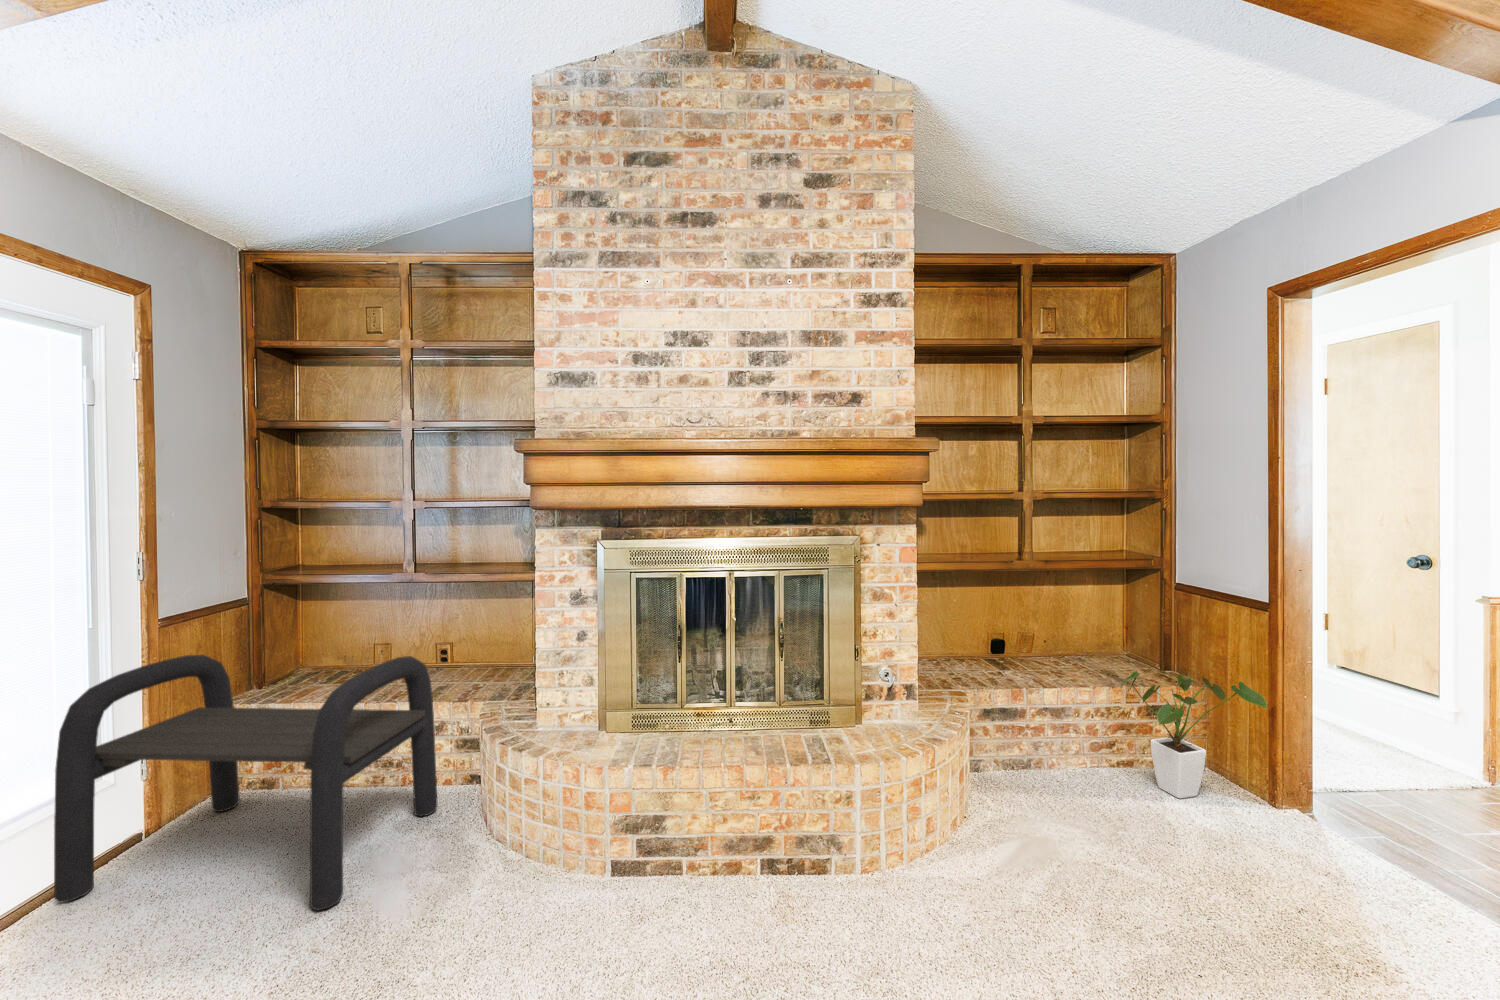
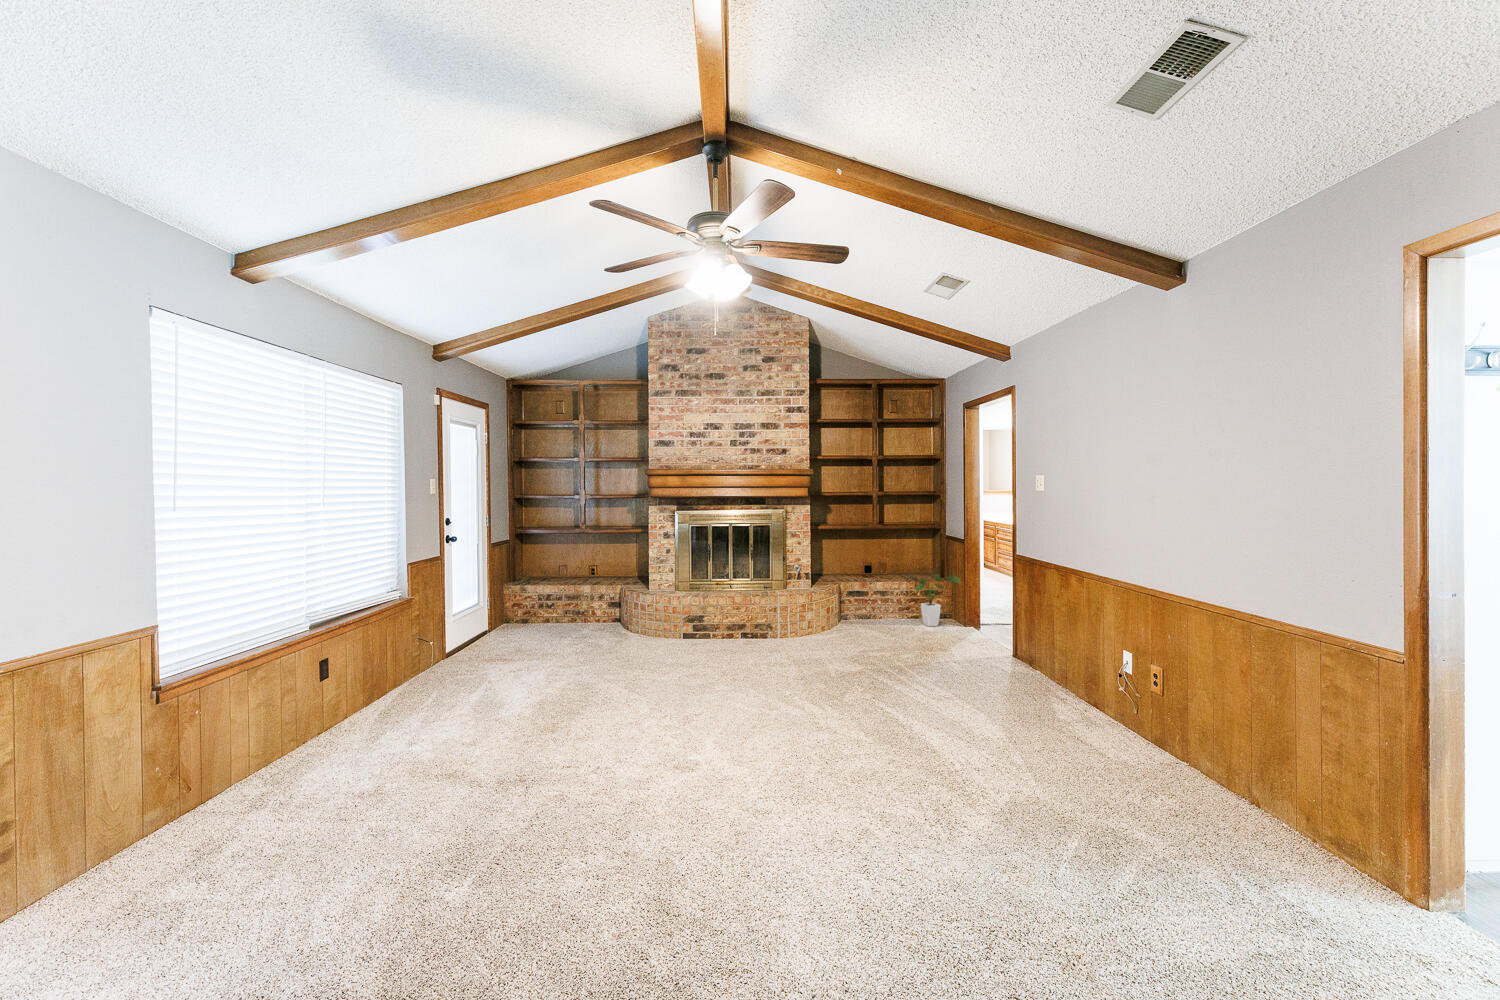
bench: present [54,655,438,910] -> none [480,559,604,642]

